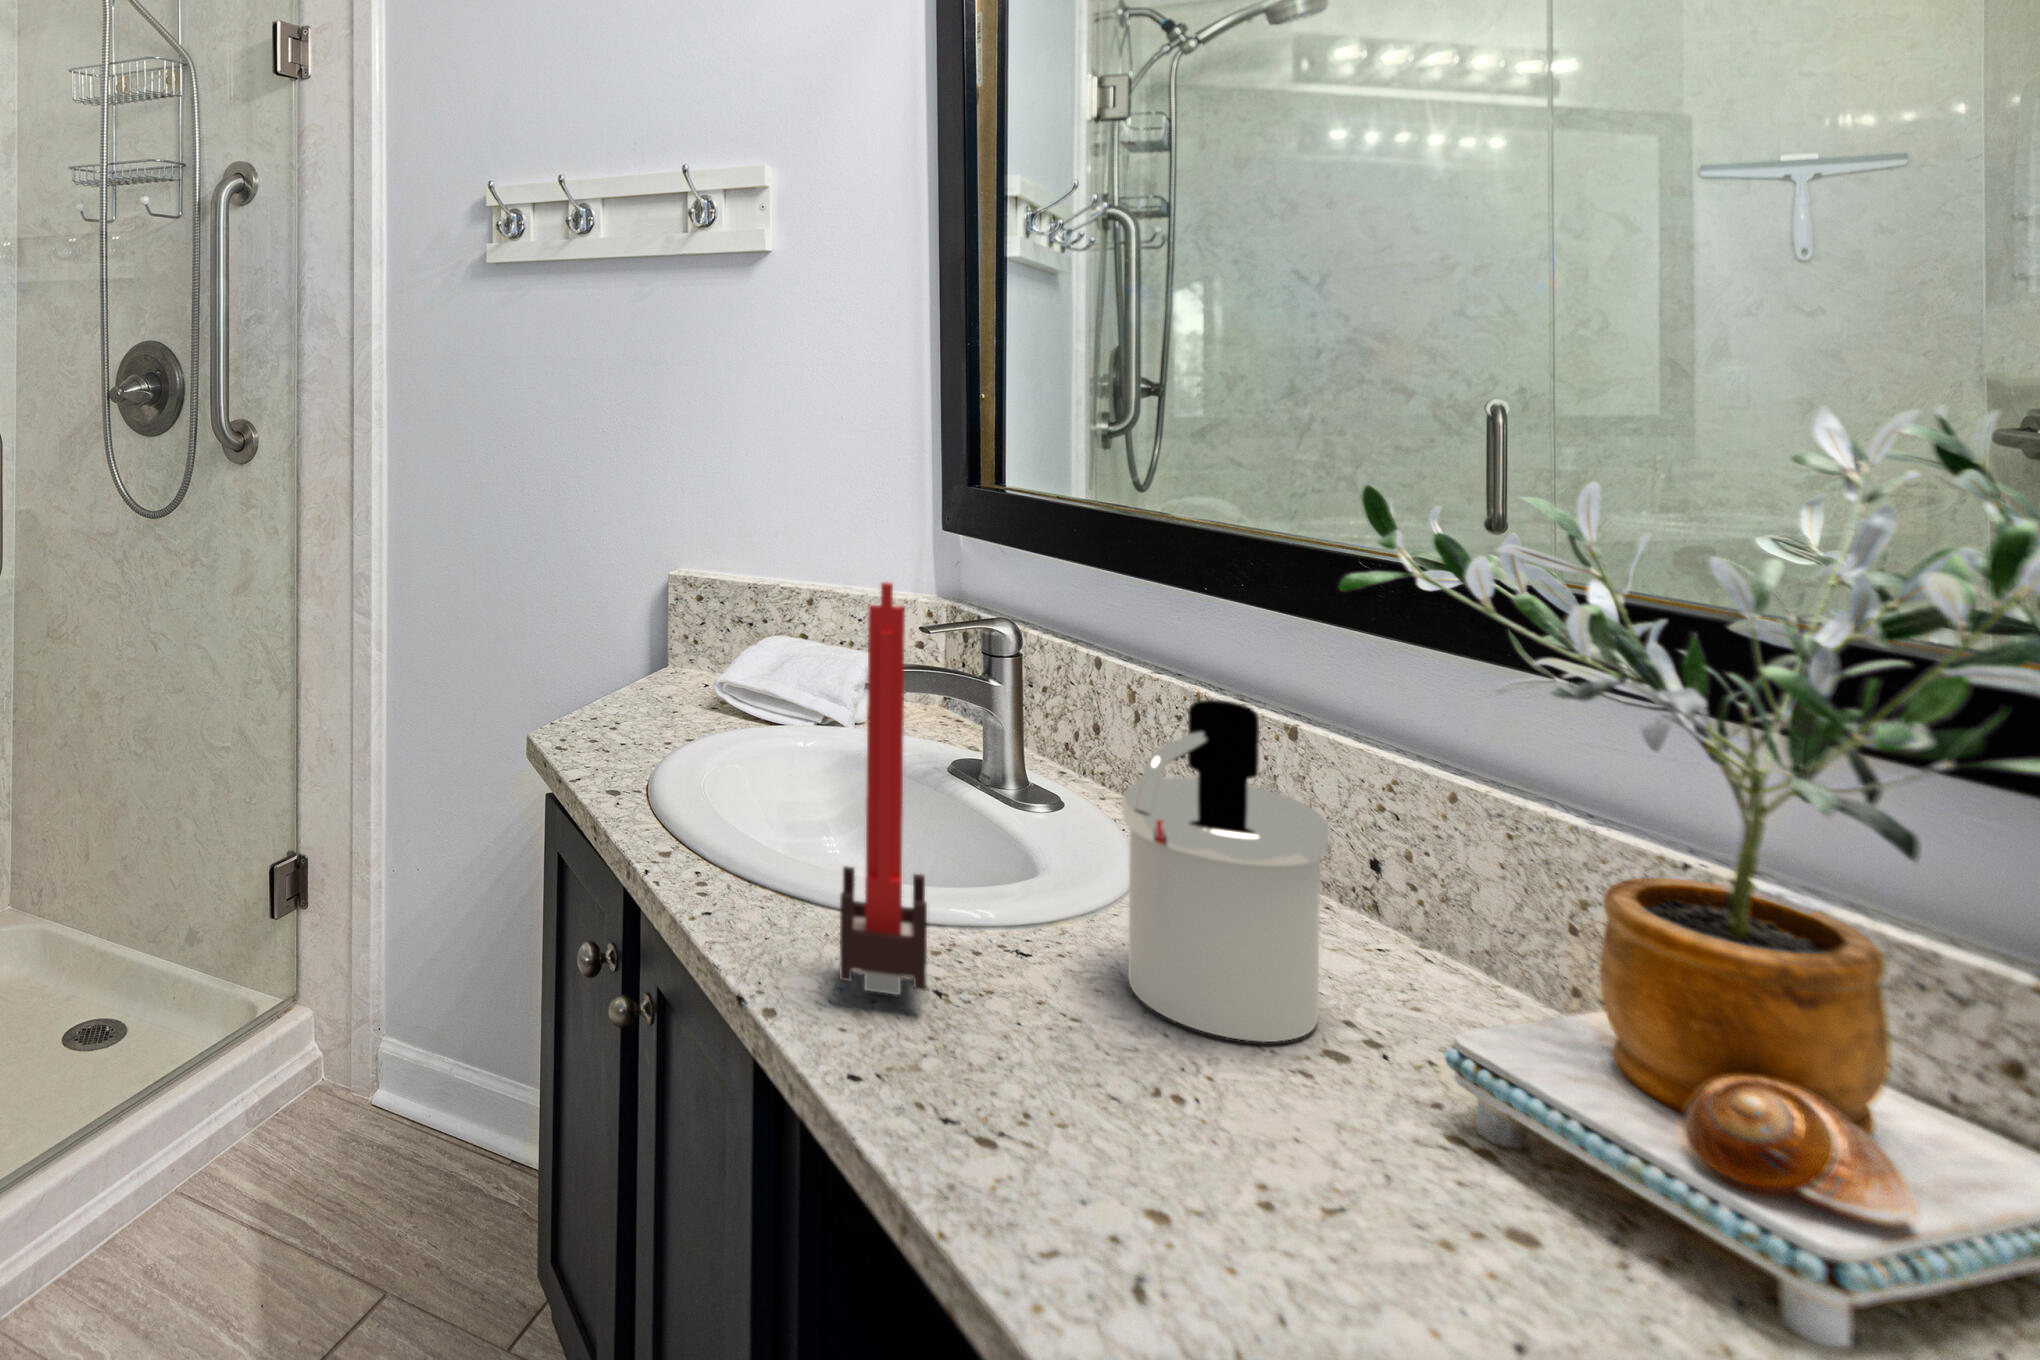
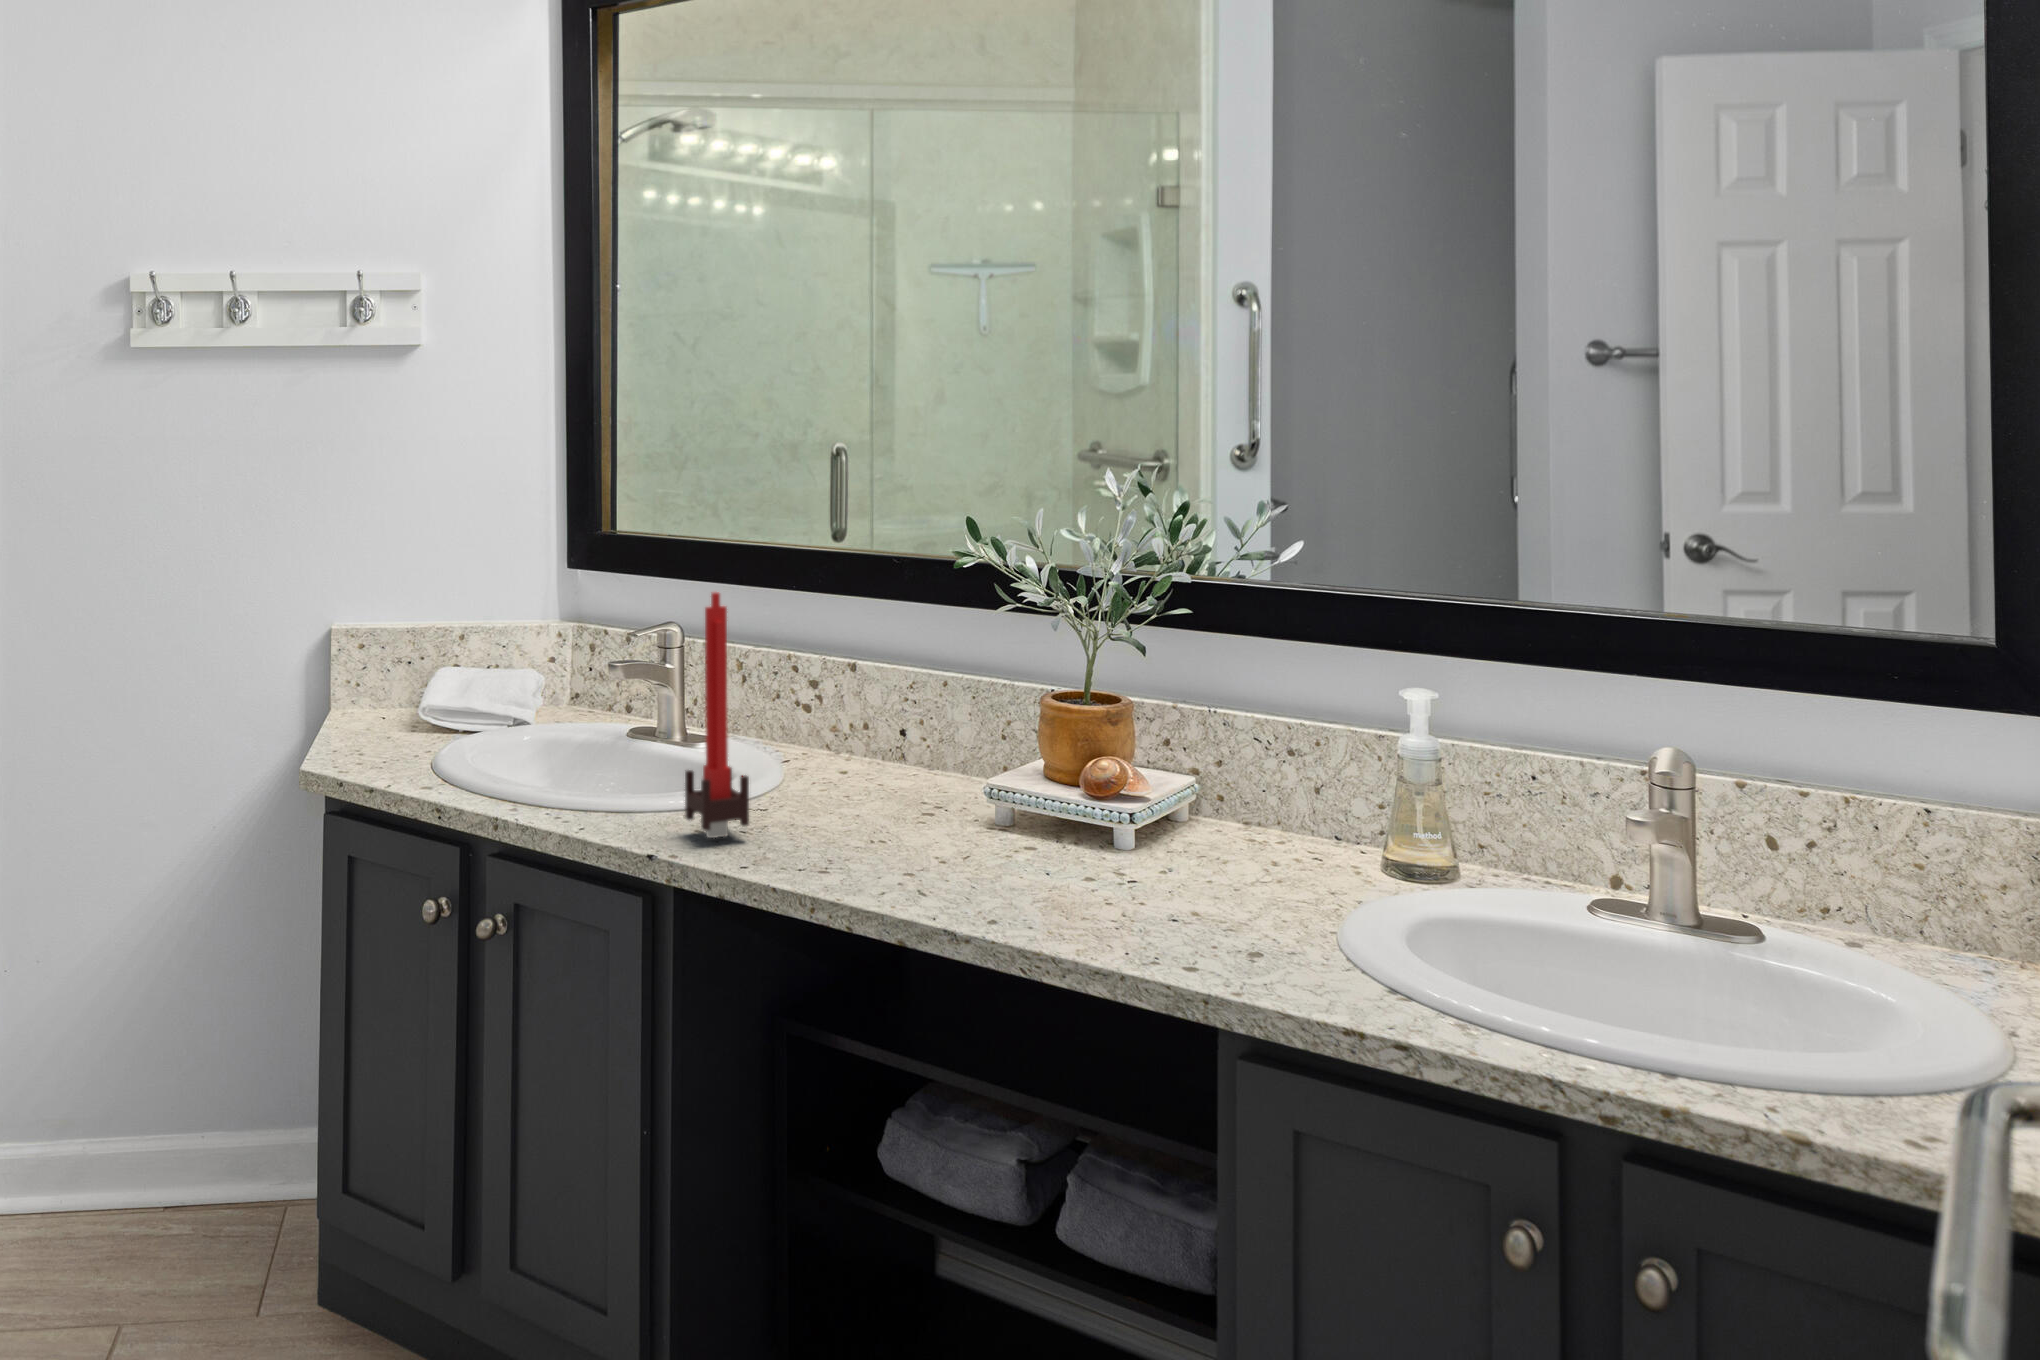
soap dispenser: present [1123,700,1328,1042] -> none [818,641,919,818]

